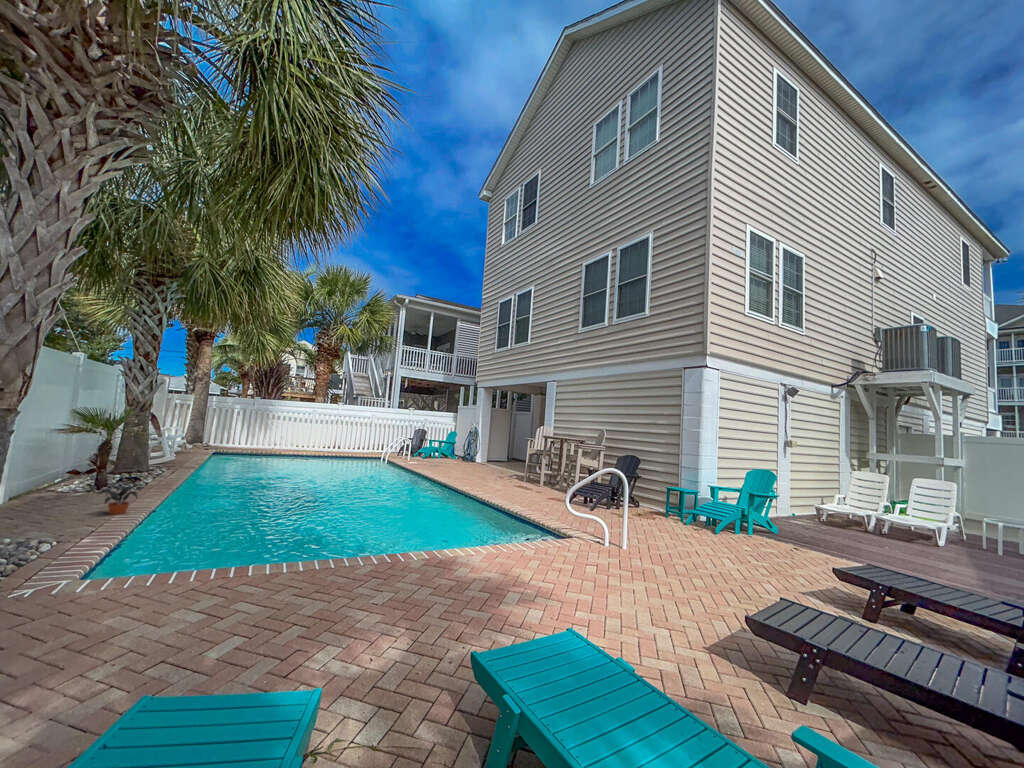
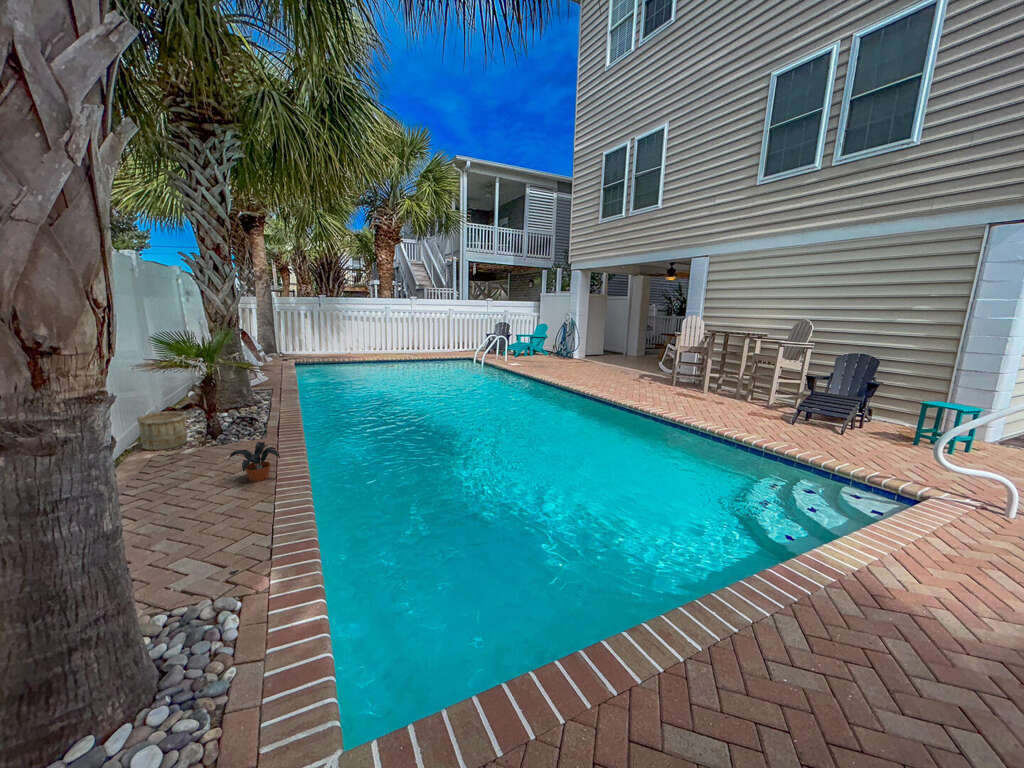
wooden bucket: none [38,469,83,497] -> present [137,411,187,450]

